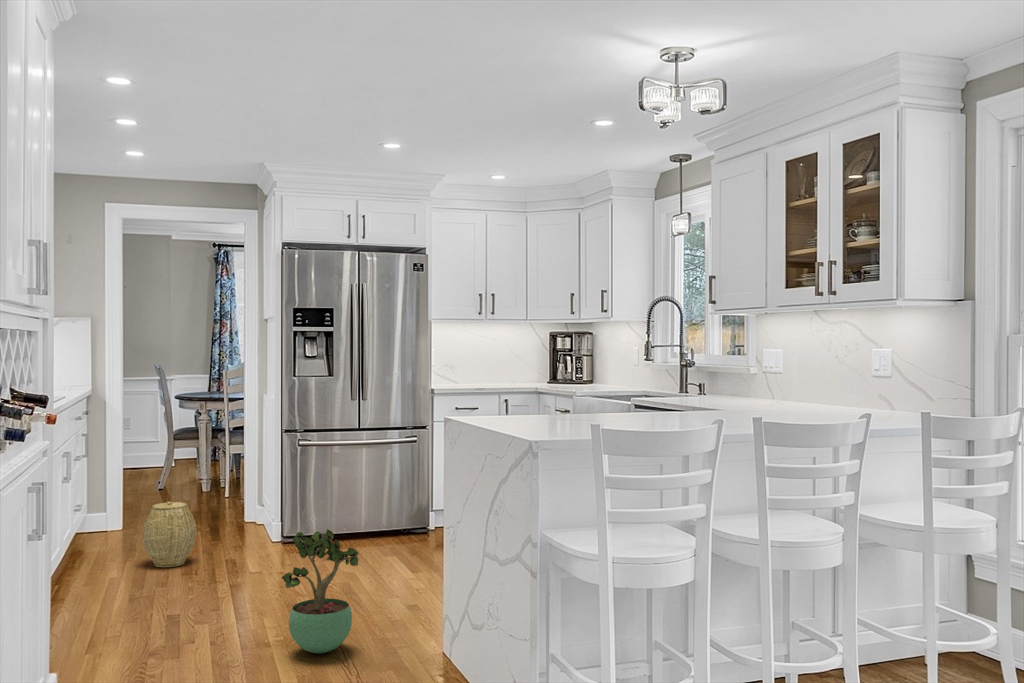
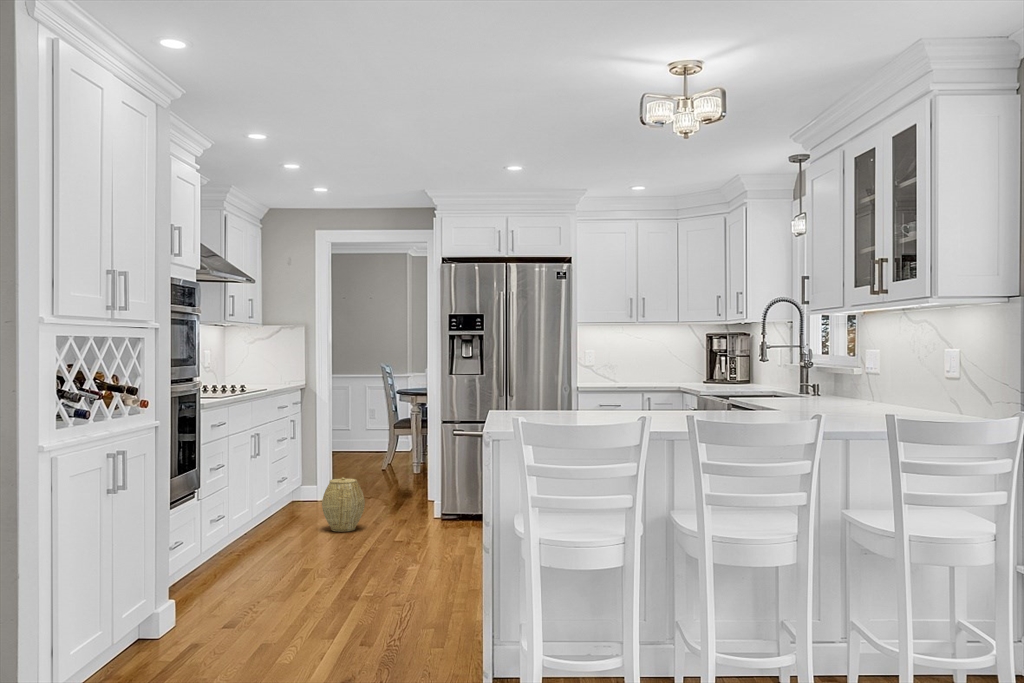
potted plant: present [282,529,358,653] -> none [378,500,434,603]

